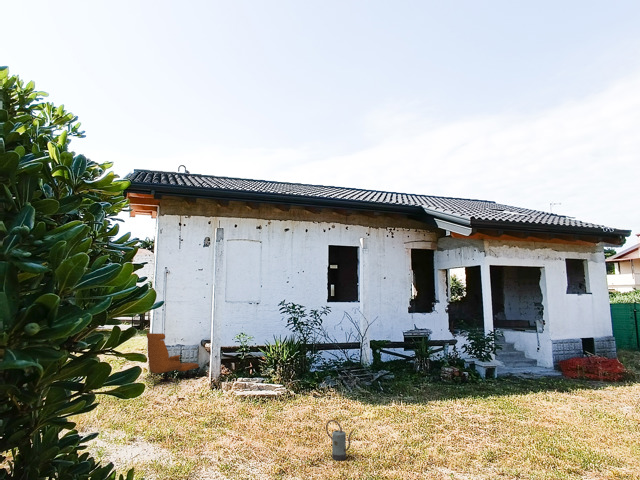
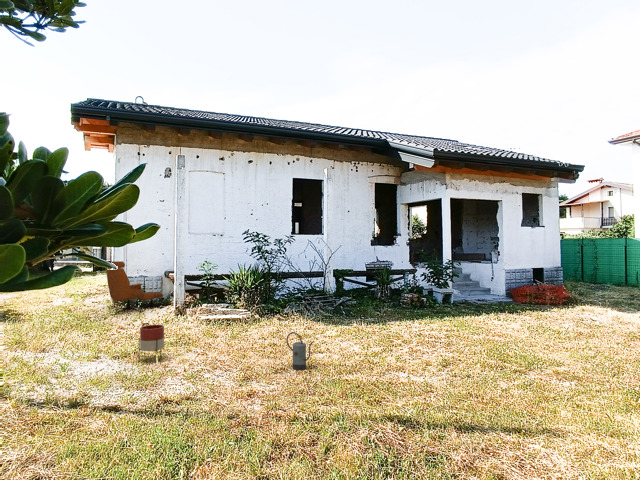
planter: none [181,407,207,448] -> present [139,325,164,361]

